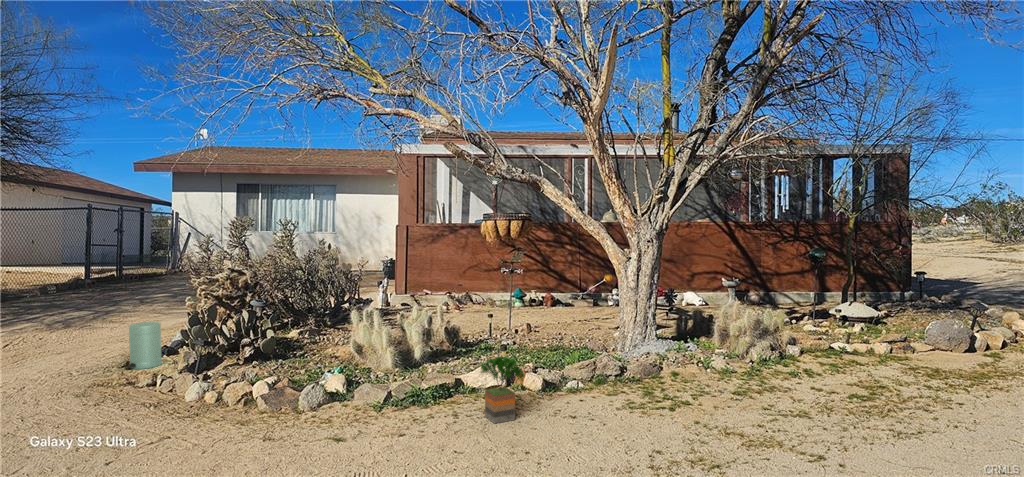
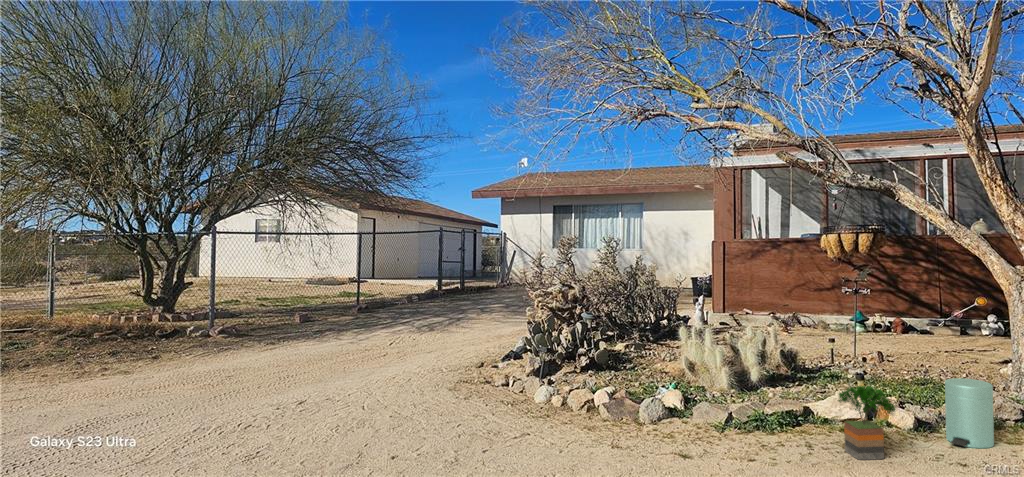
trash can: present [125,322,162,369] -> present [945,378,994,448]

